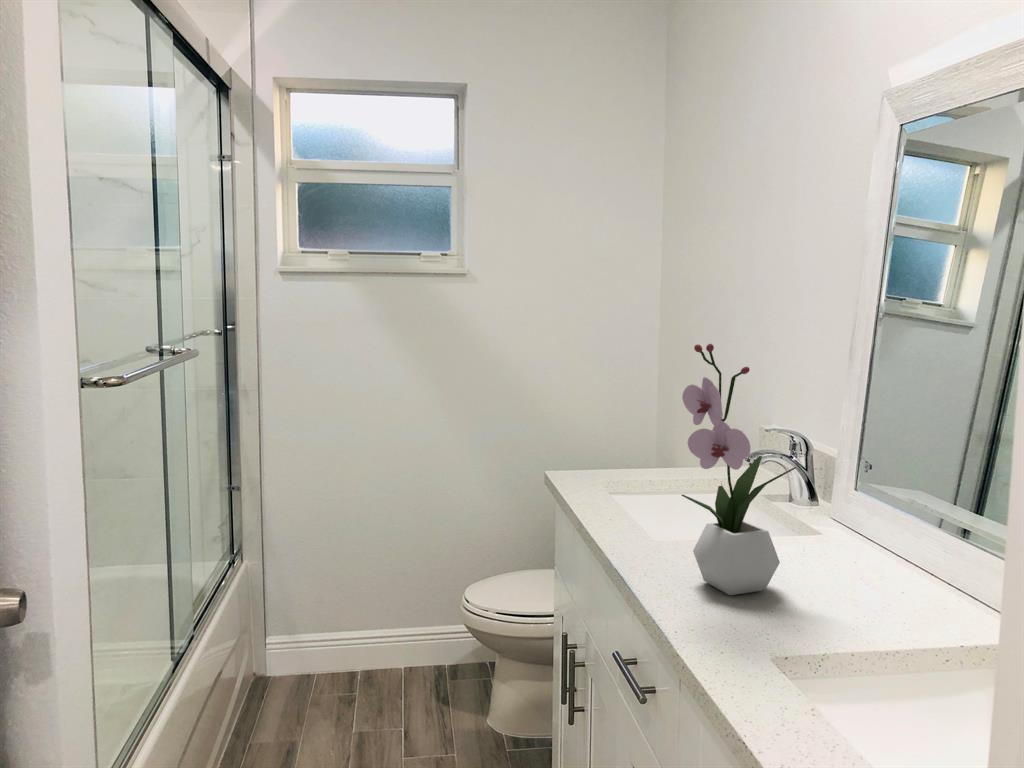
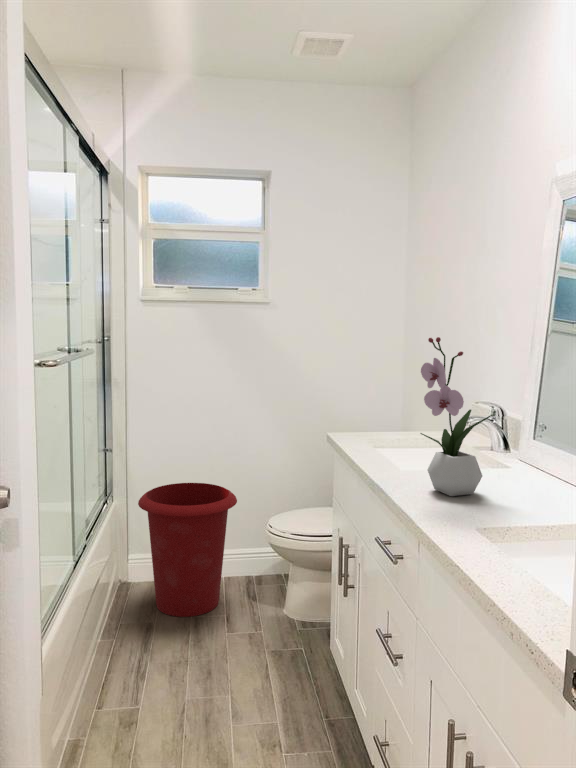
waste bin: none [275,535,419,731] -> present [138,483,237,617]

